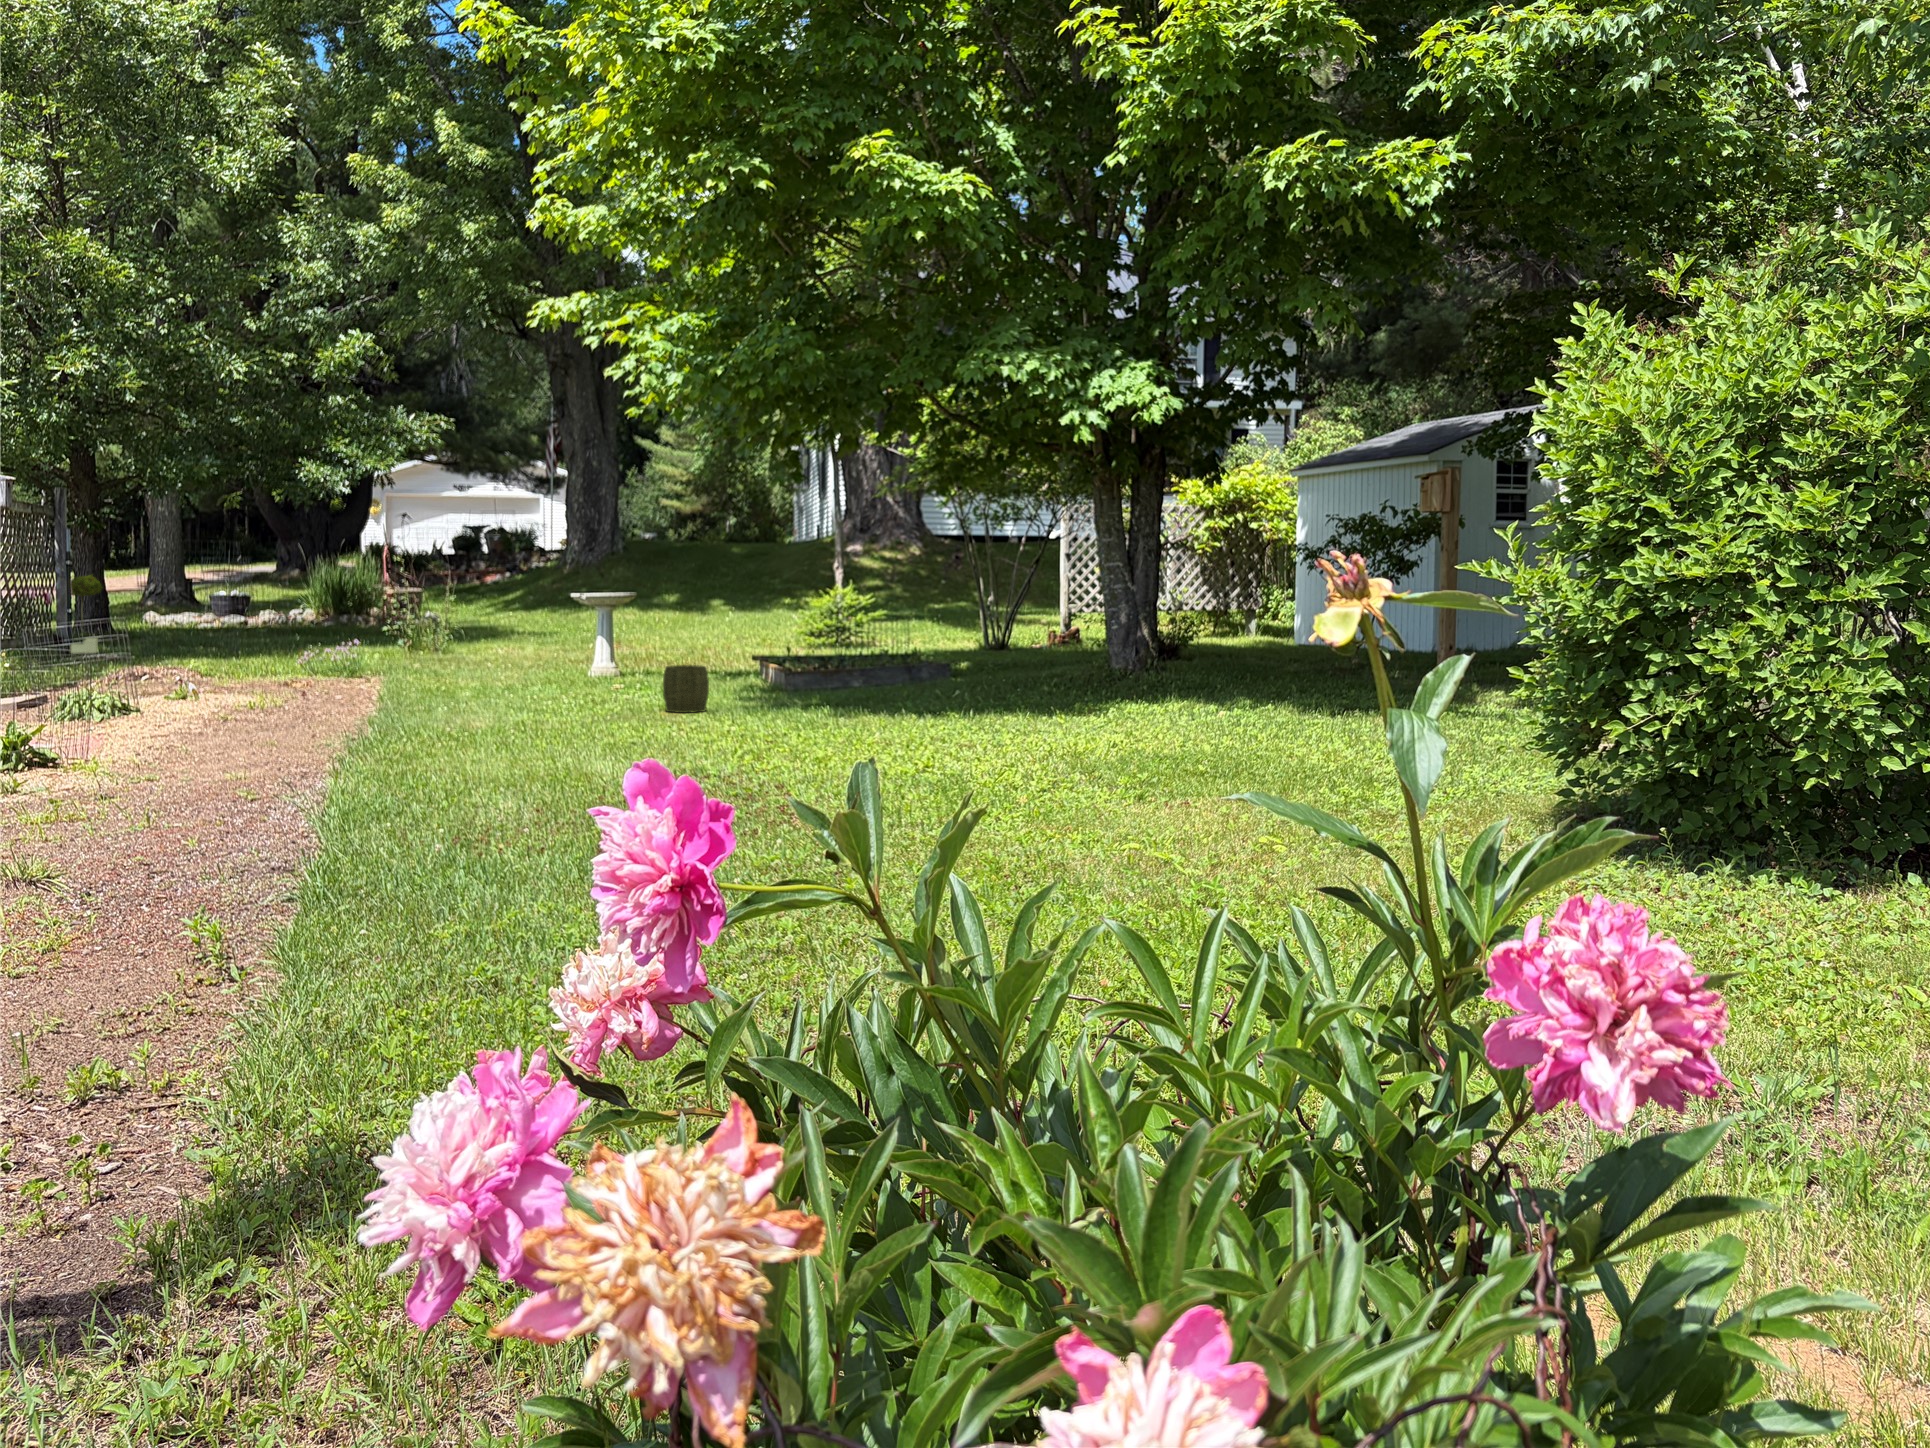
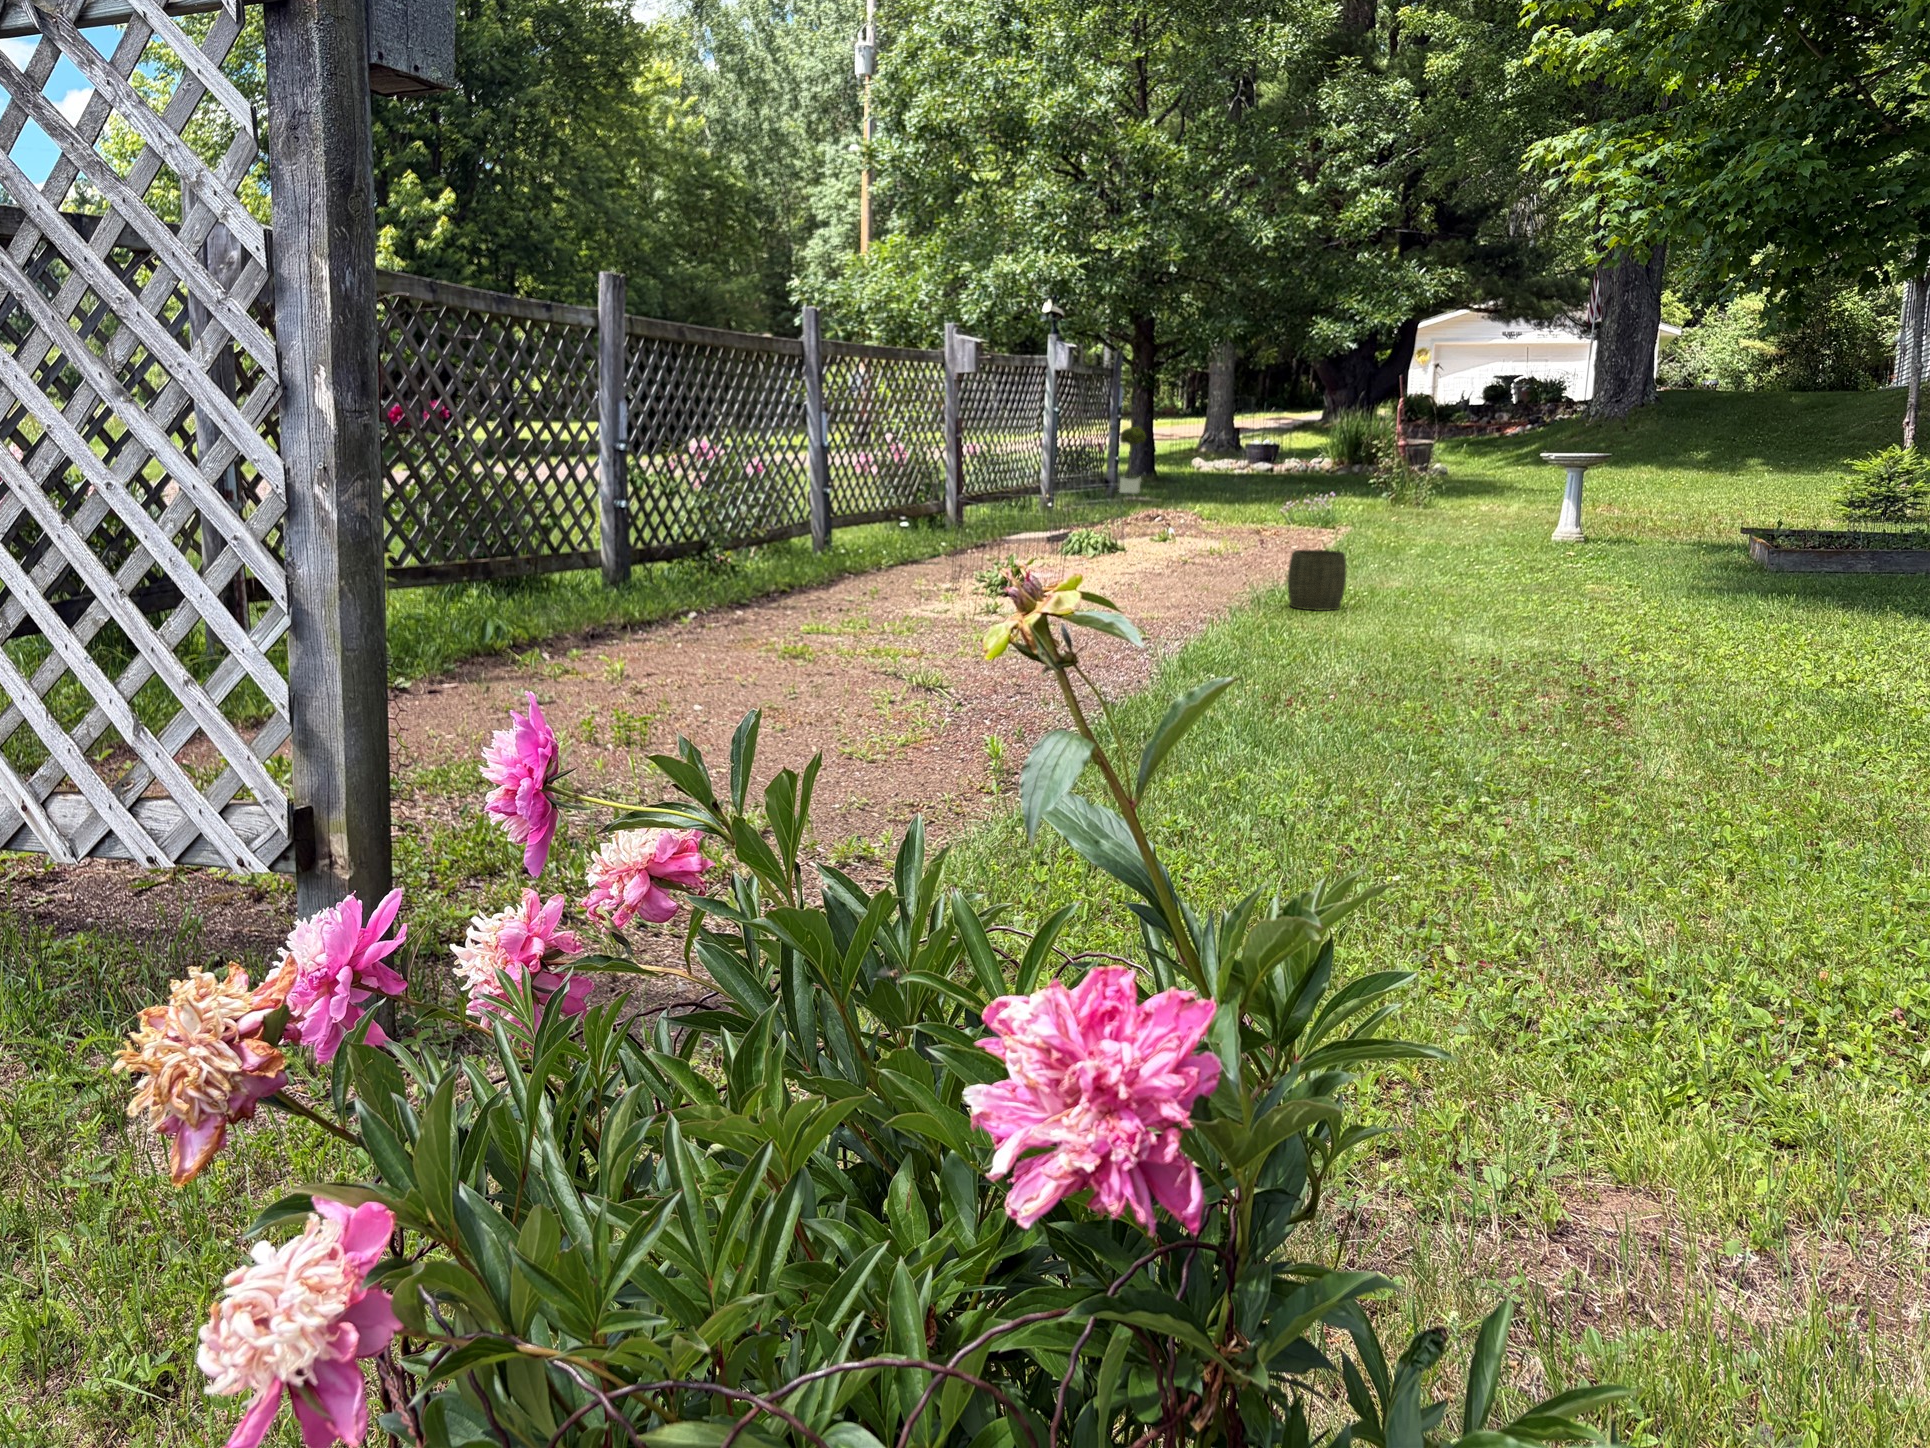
woven basket: present [663,665,709,713] -> present [1288,550,1346,611]

